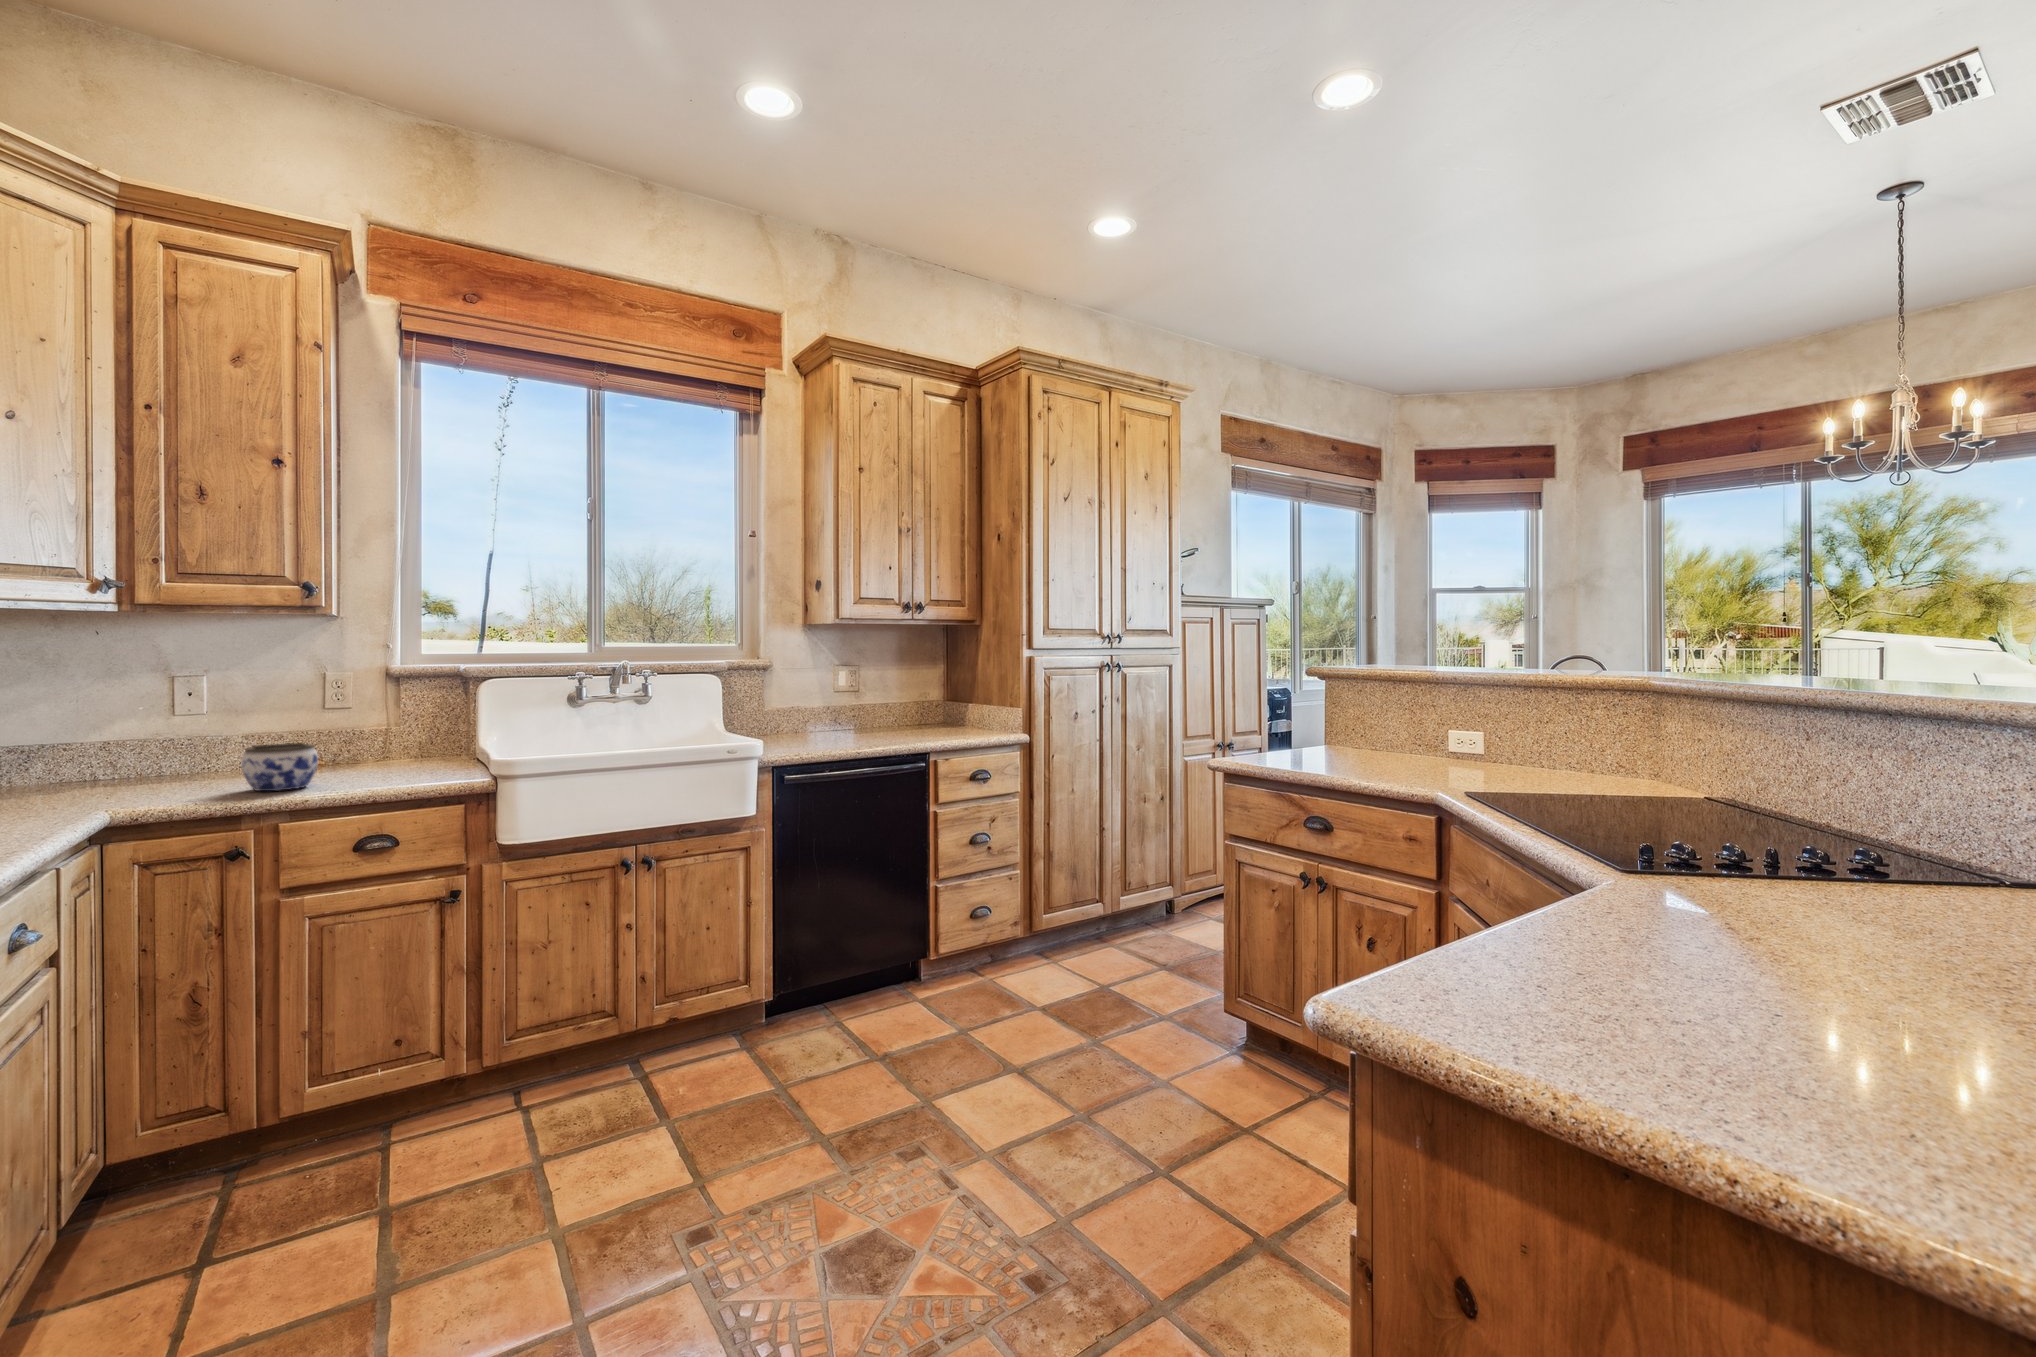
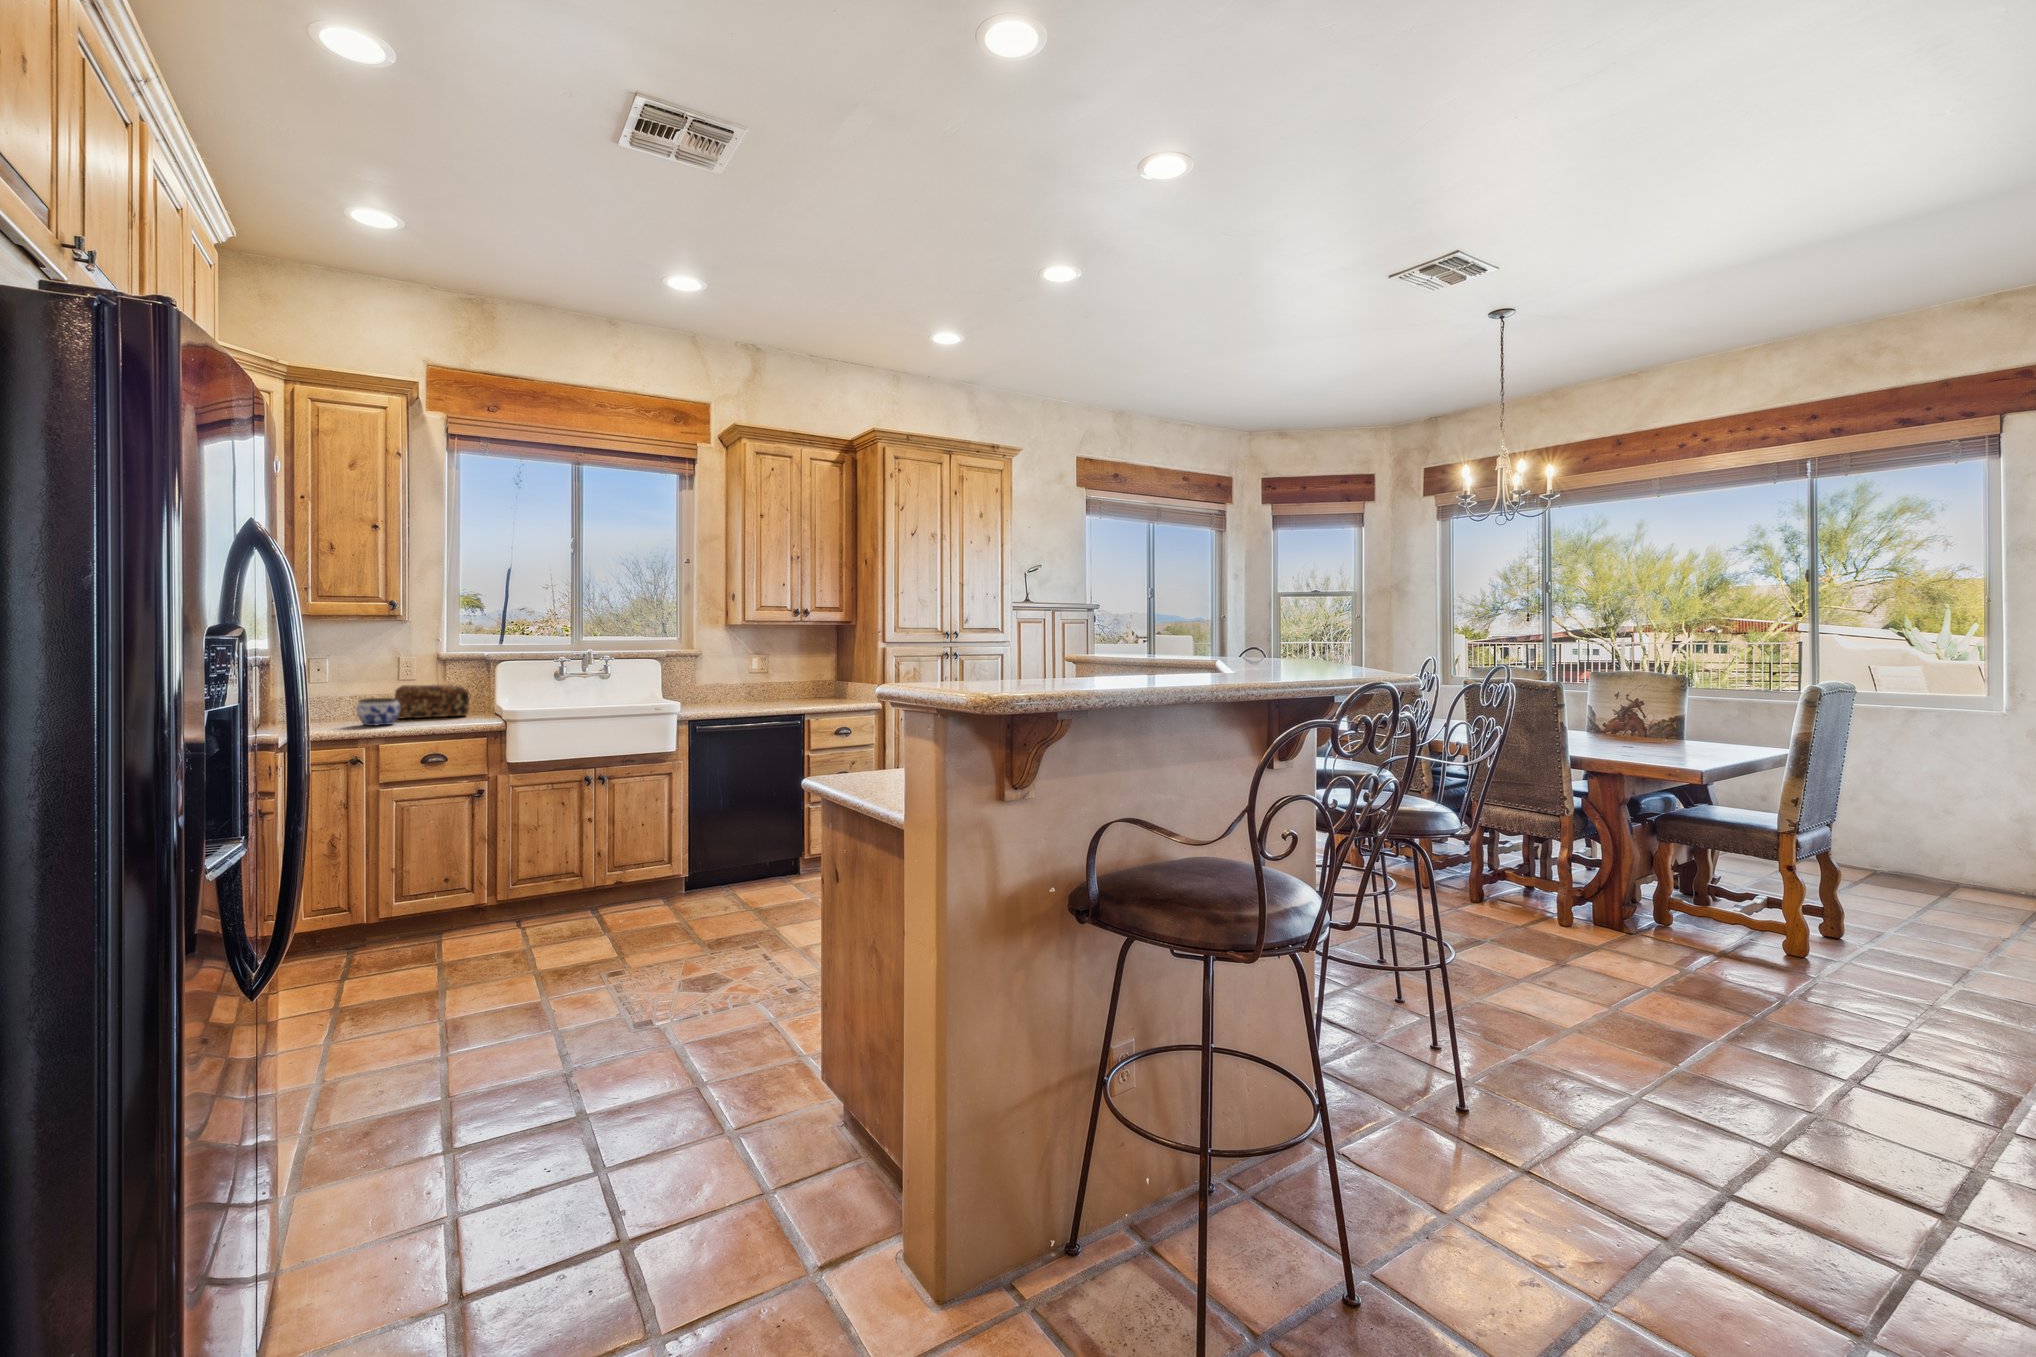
bread loaf: none [315,718,436,774] -> present [395,685,469,719]

